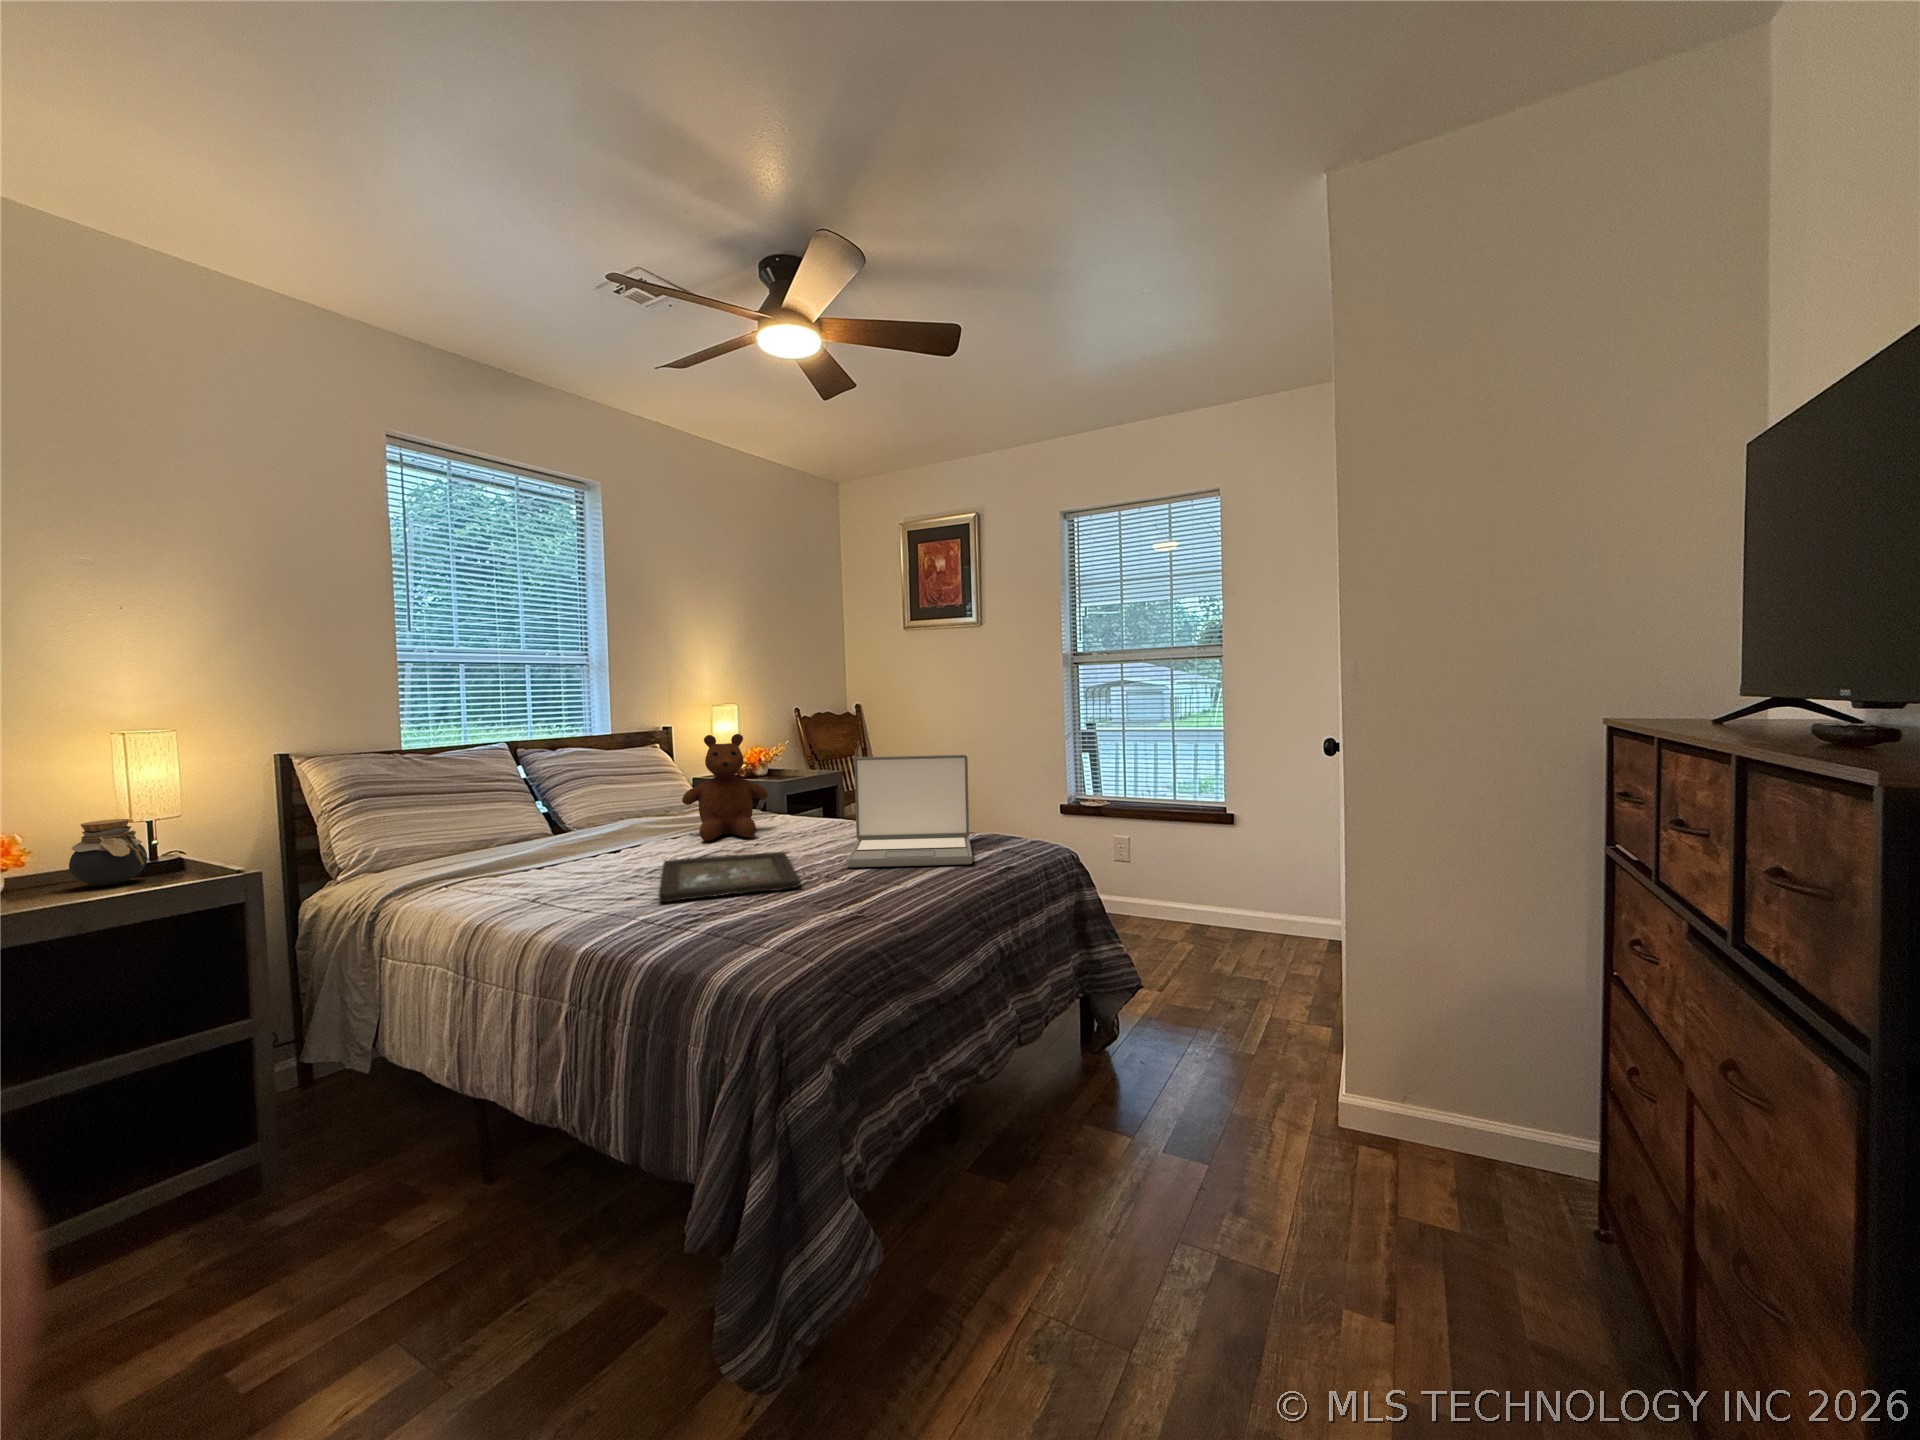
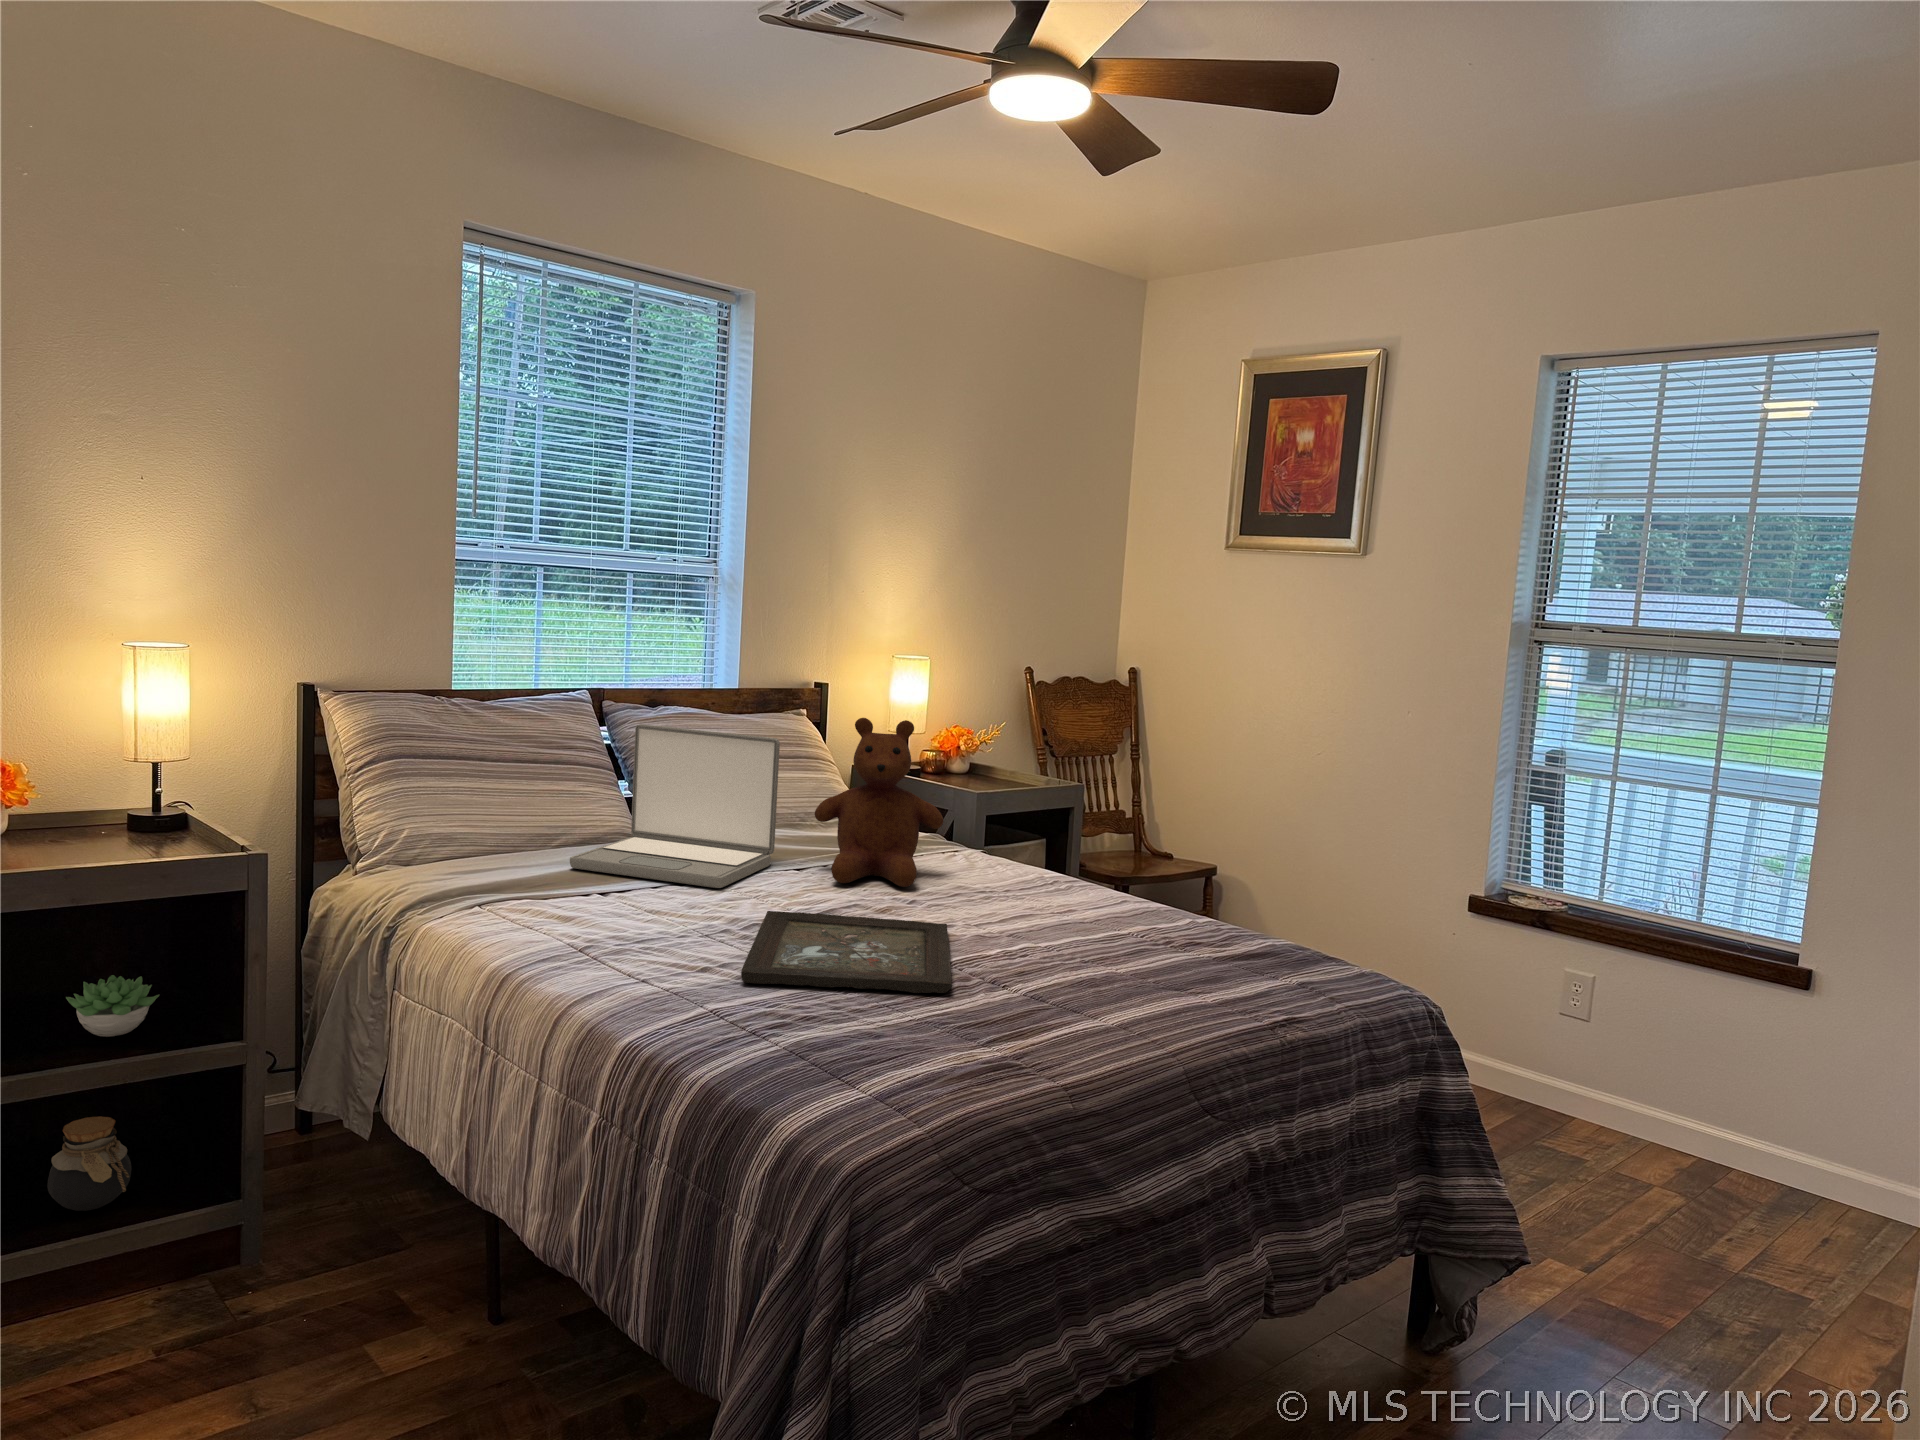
laptop: present [847,755,973,867] -> present [570,724,780,888]
jar: present [69,819,147,886] -> present [47,1116,131,1211]
succulent plant: none [77,986,170,1038] -> present [66,975,159,1036]

